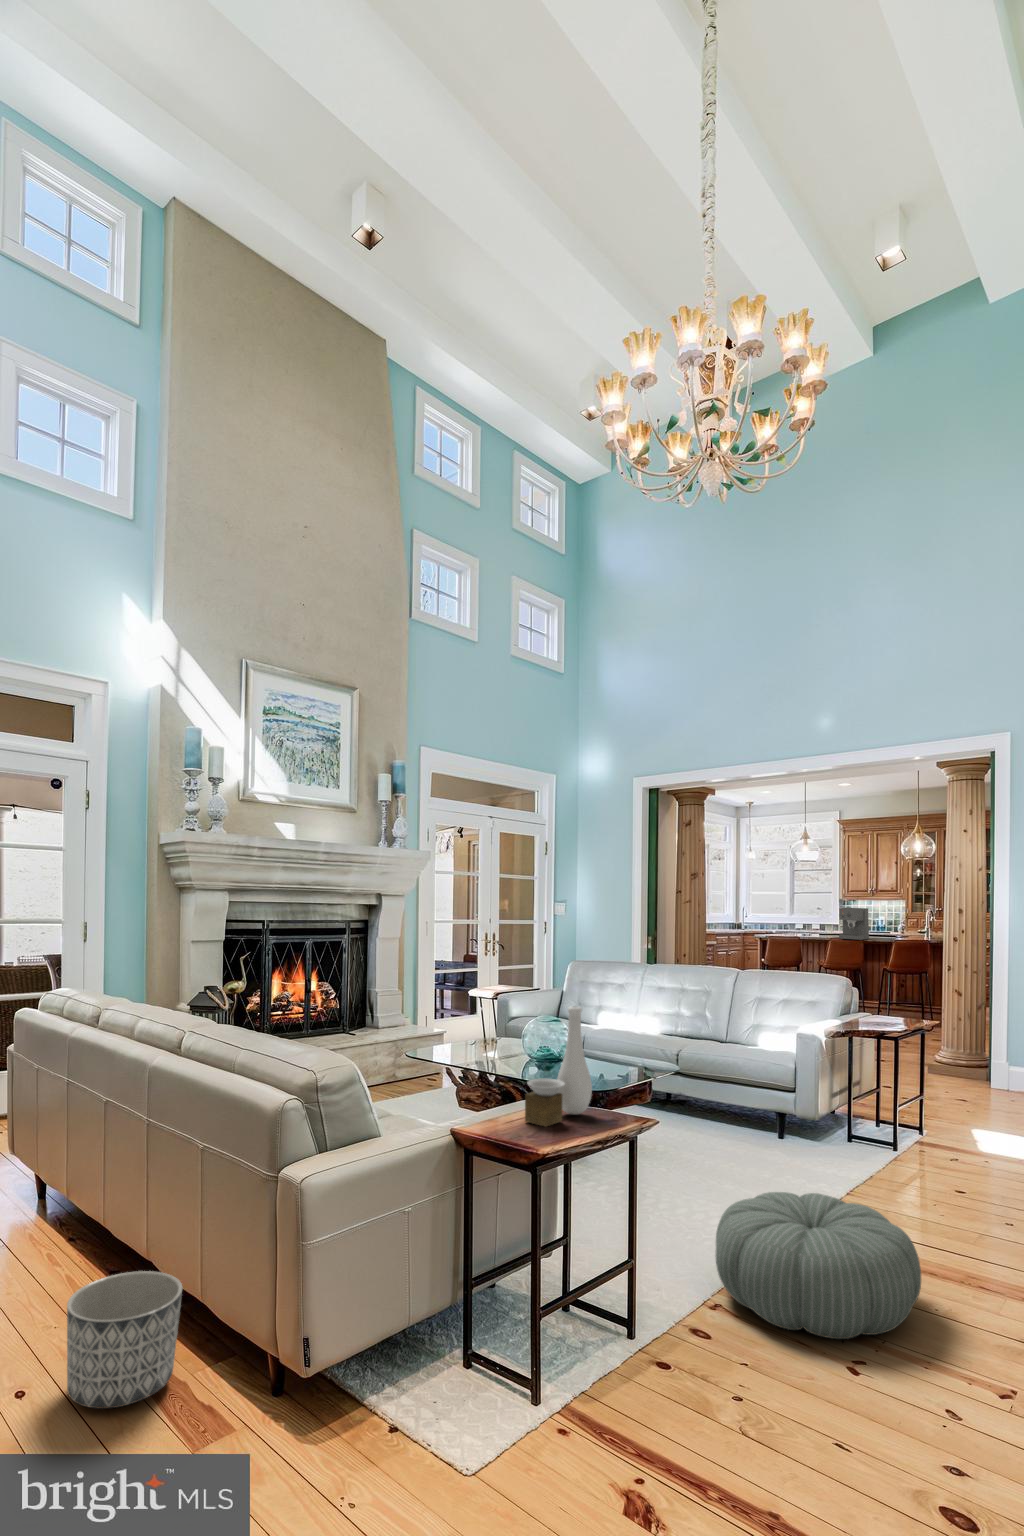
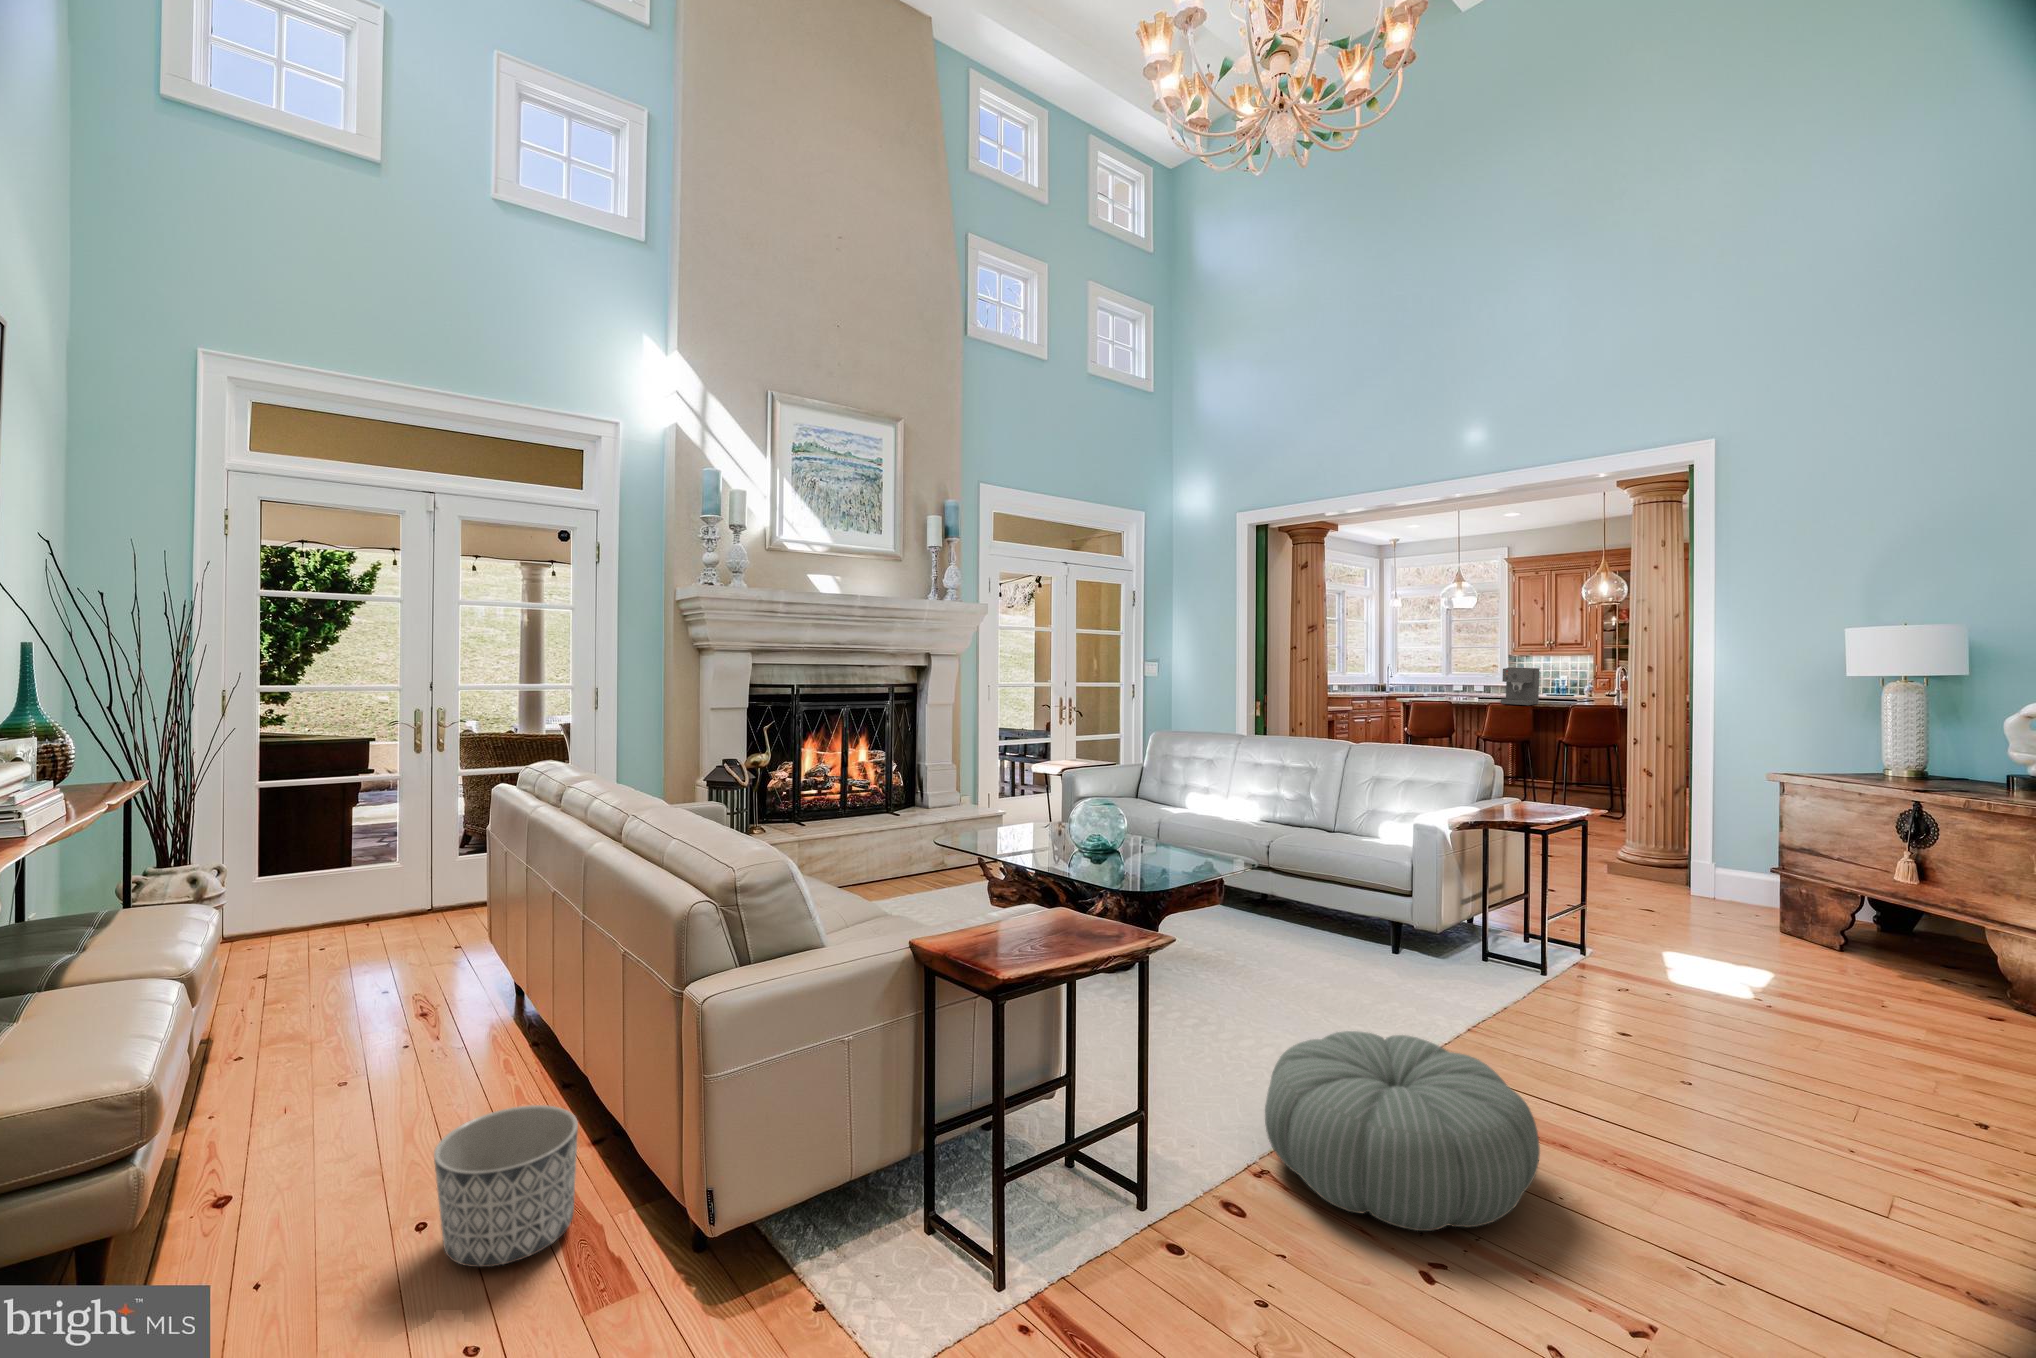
vase: present [525,1006,592,1126] -> none [999,803,1094,957]

